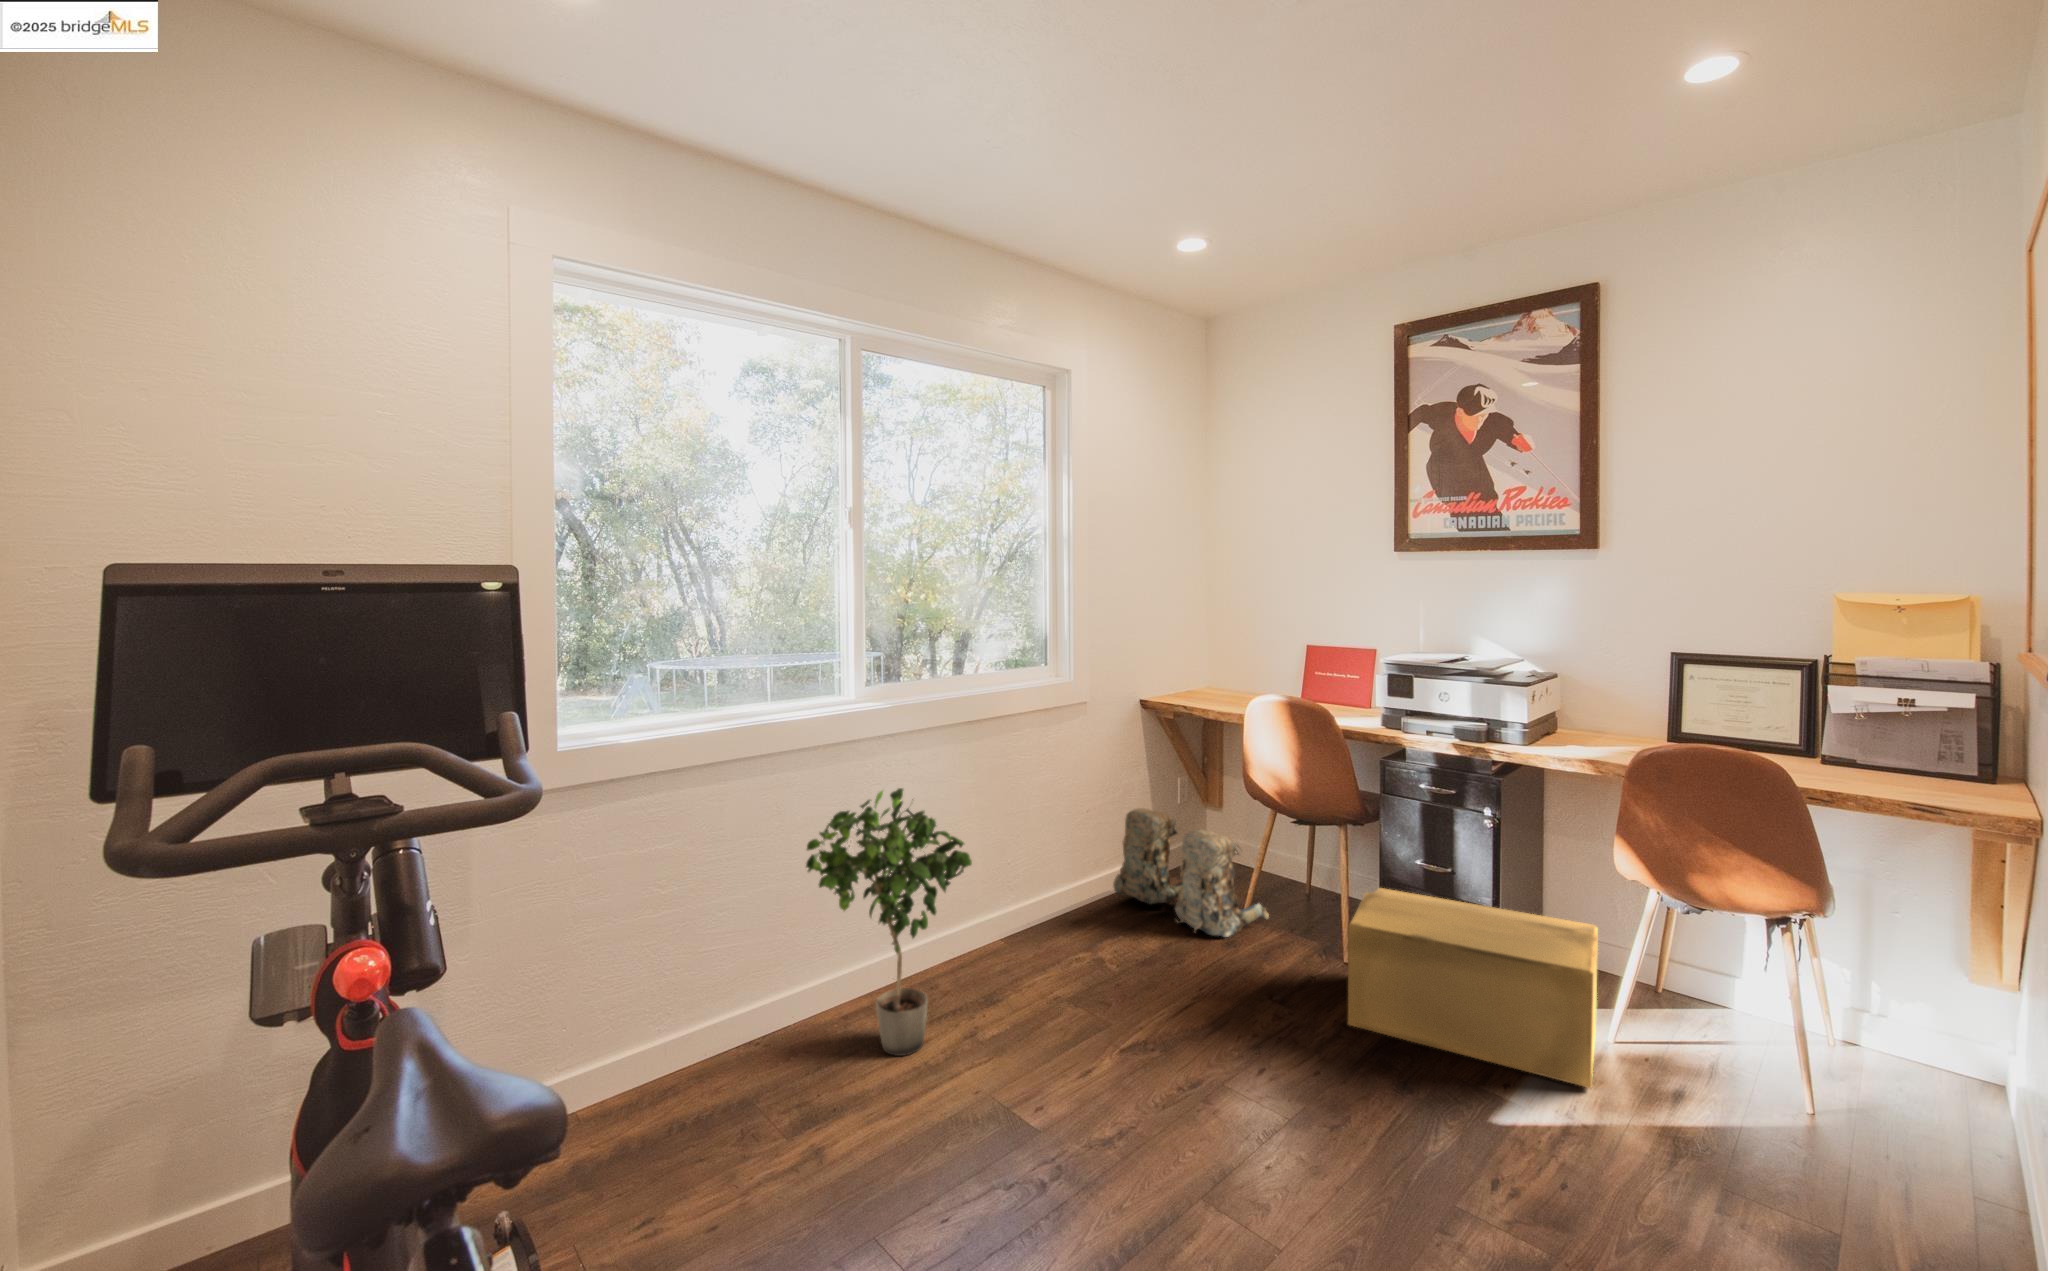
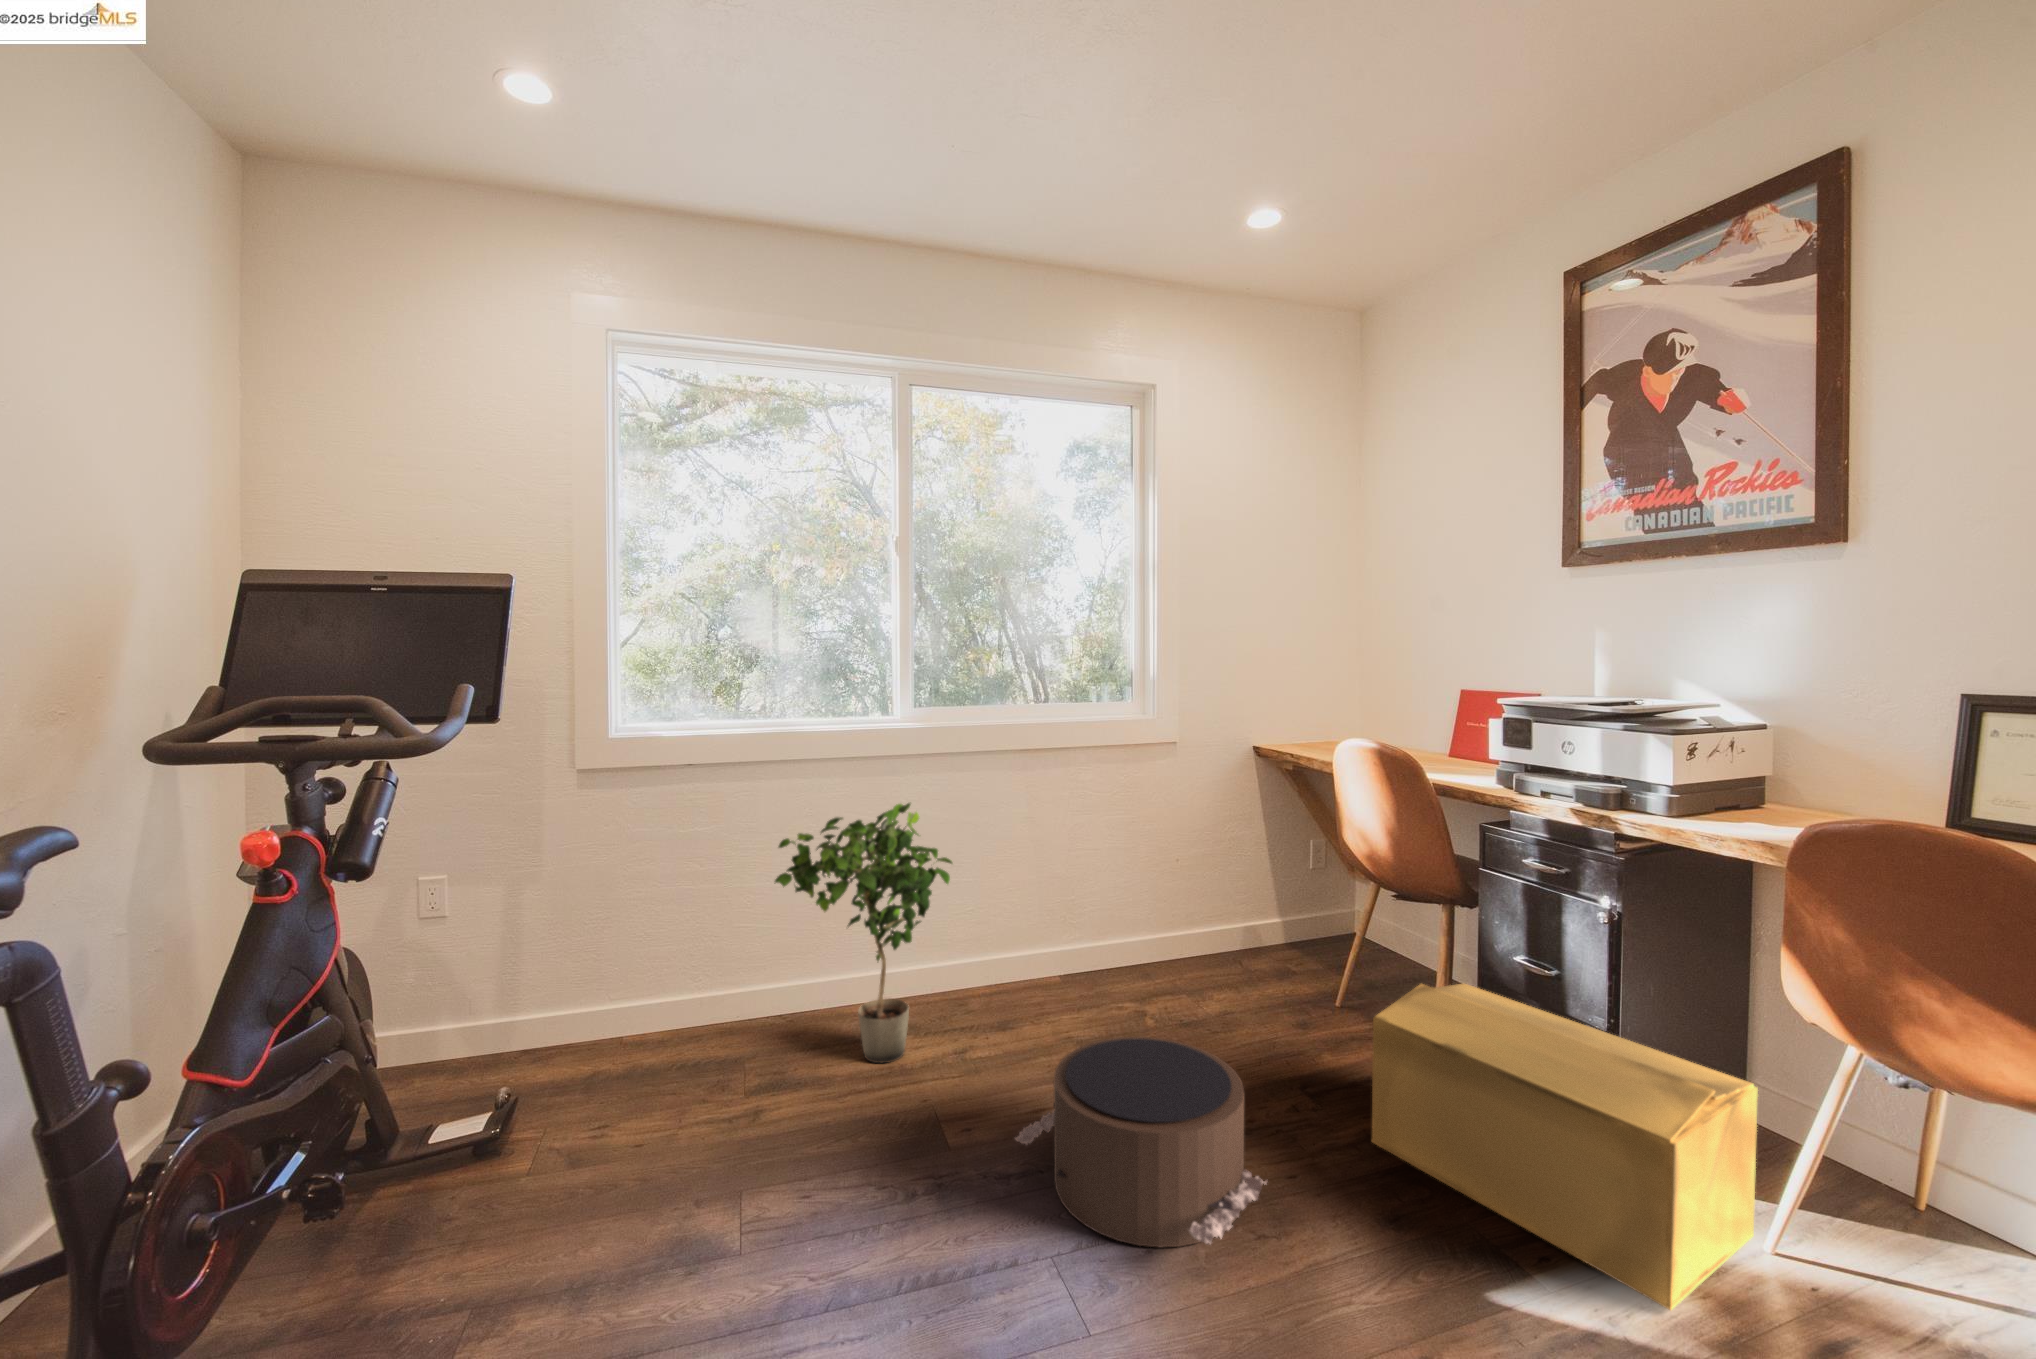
backpack: present [1113,808,1269,937] -> none [1204,857,1365,1015]
pouf: none [1110,973,1329,1148] -> present [1015,1037,1267,1247]

